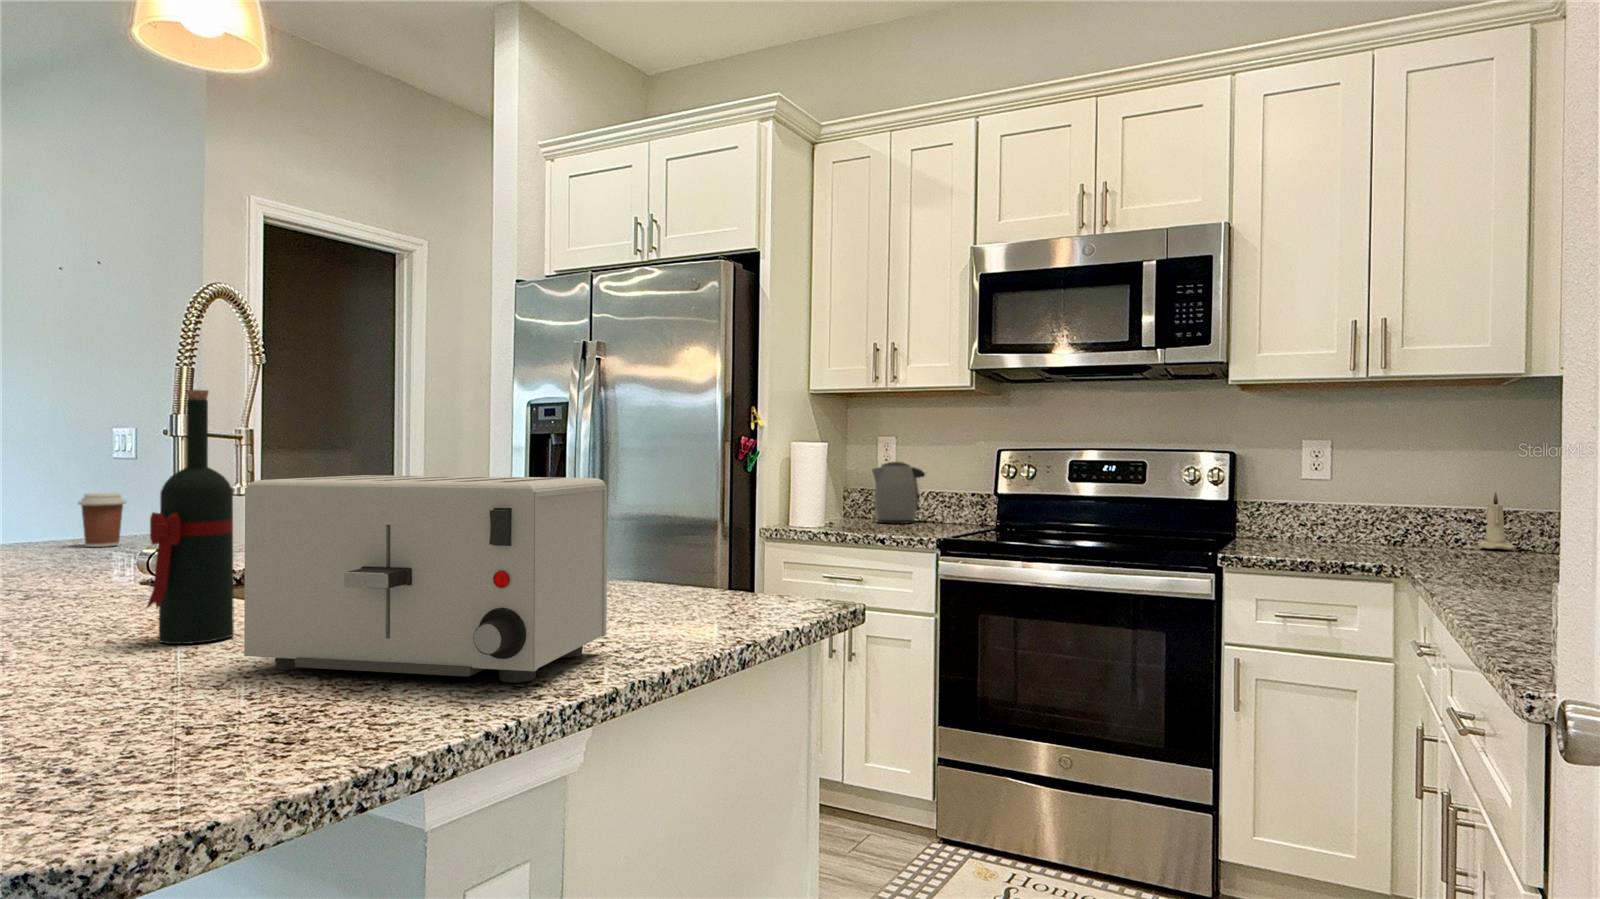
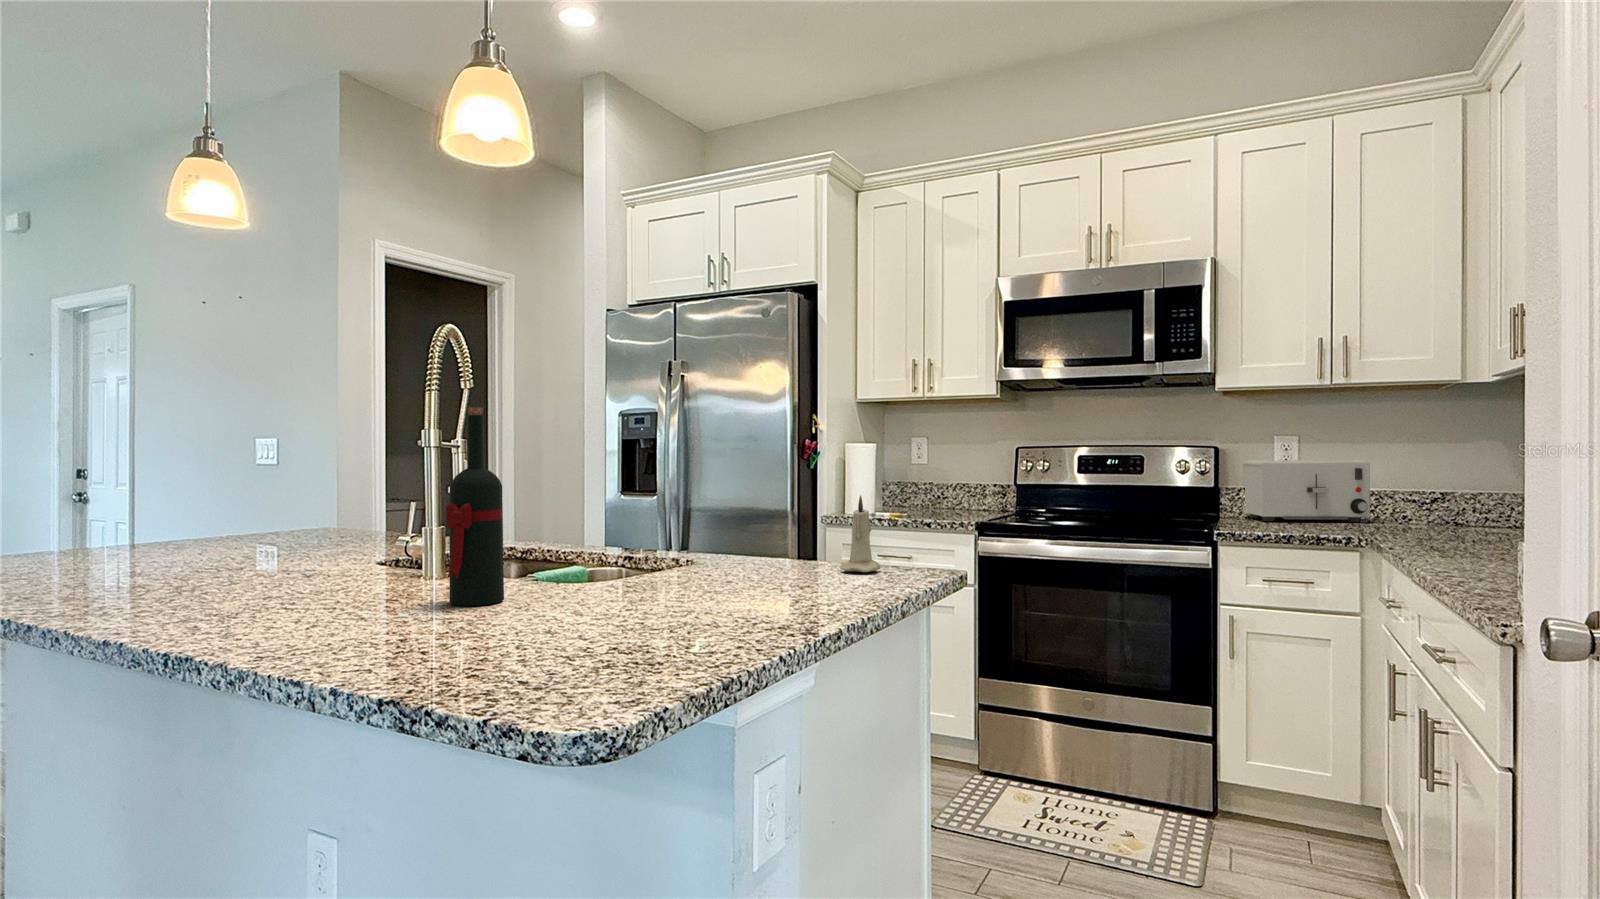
kettle: present [872,462,927,524] -> none [908,459,959,510]
toaster: present [244,475,607,683] -> present [1243,460,1370,522]
candle: present [1478,492,1515,550] -> present [840,495,880,572]
coffee cup: present [78,493,126,547] -> none [280,492,318,537]

